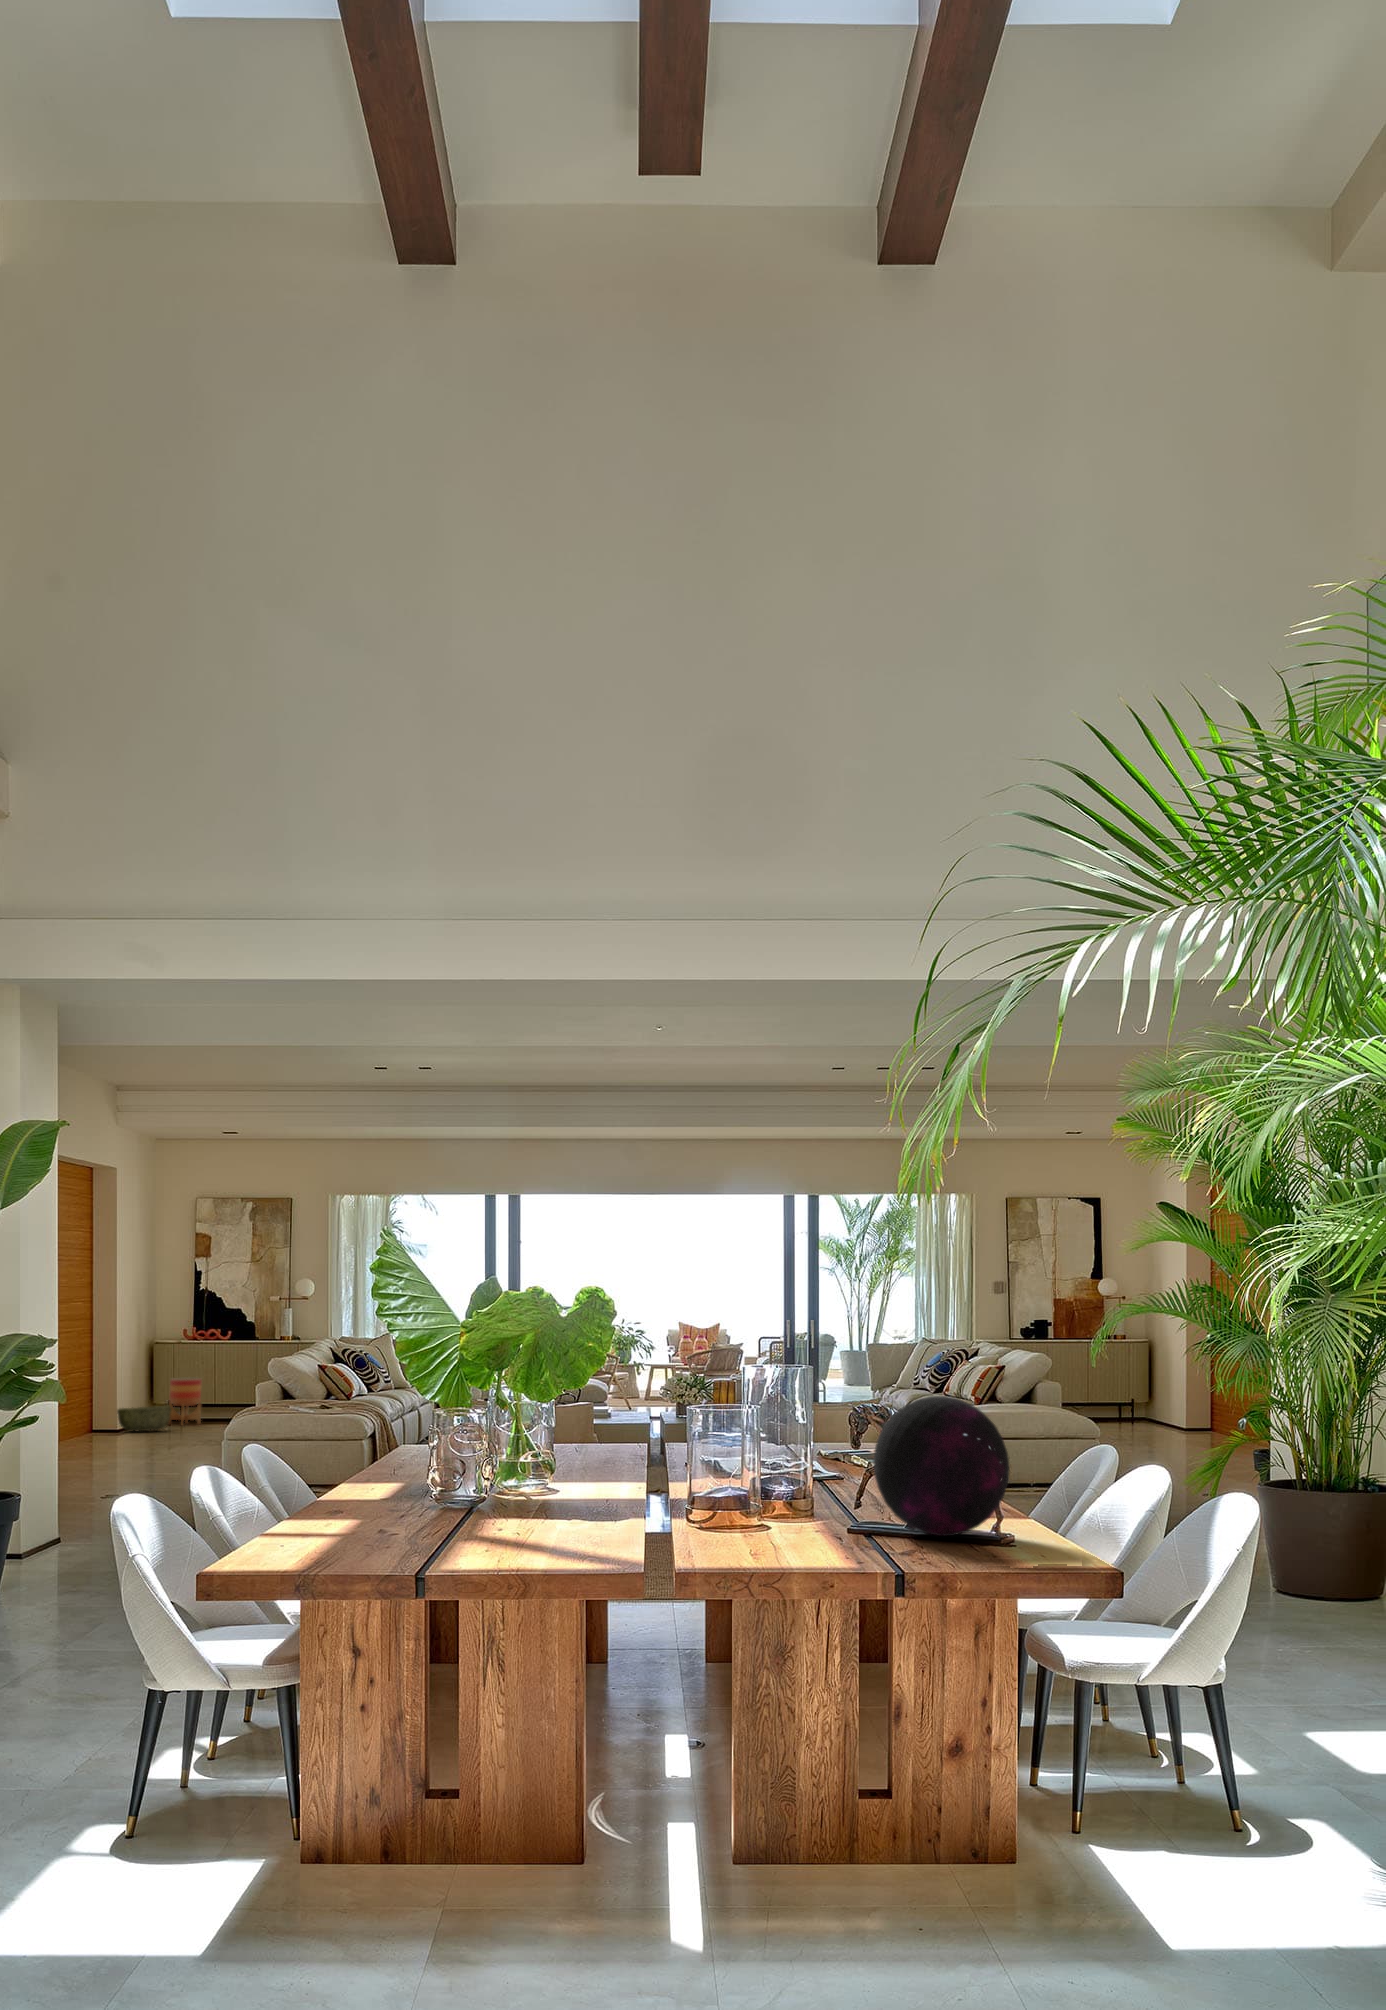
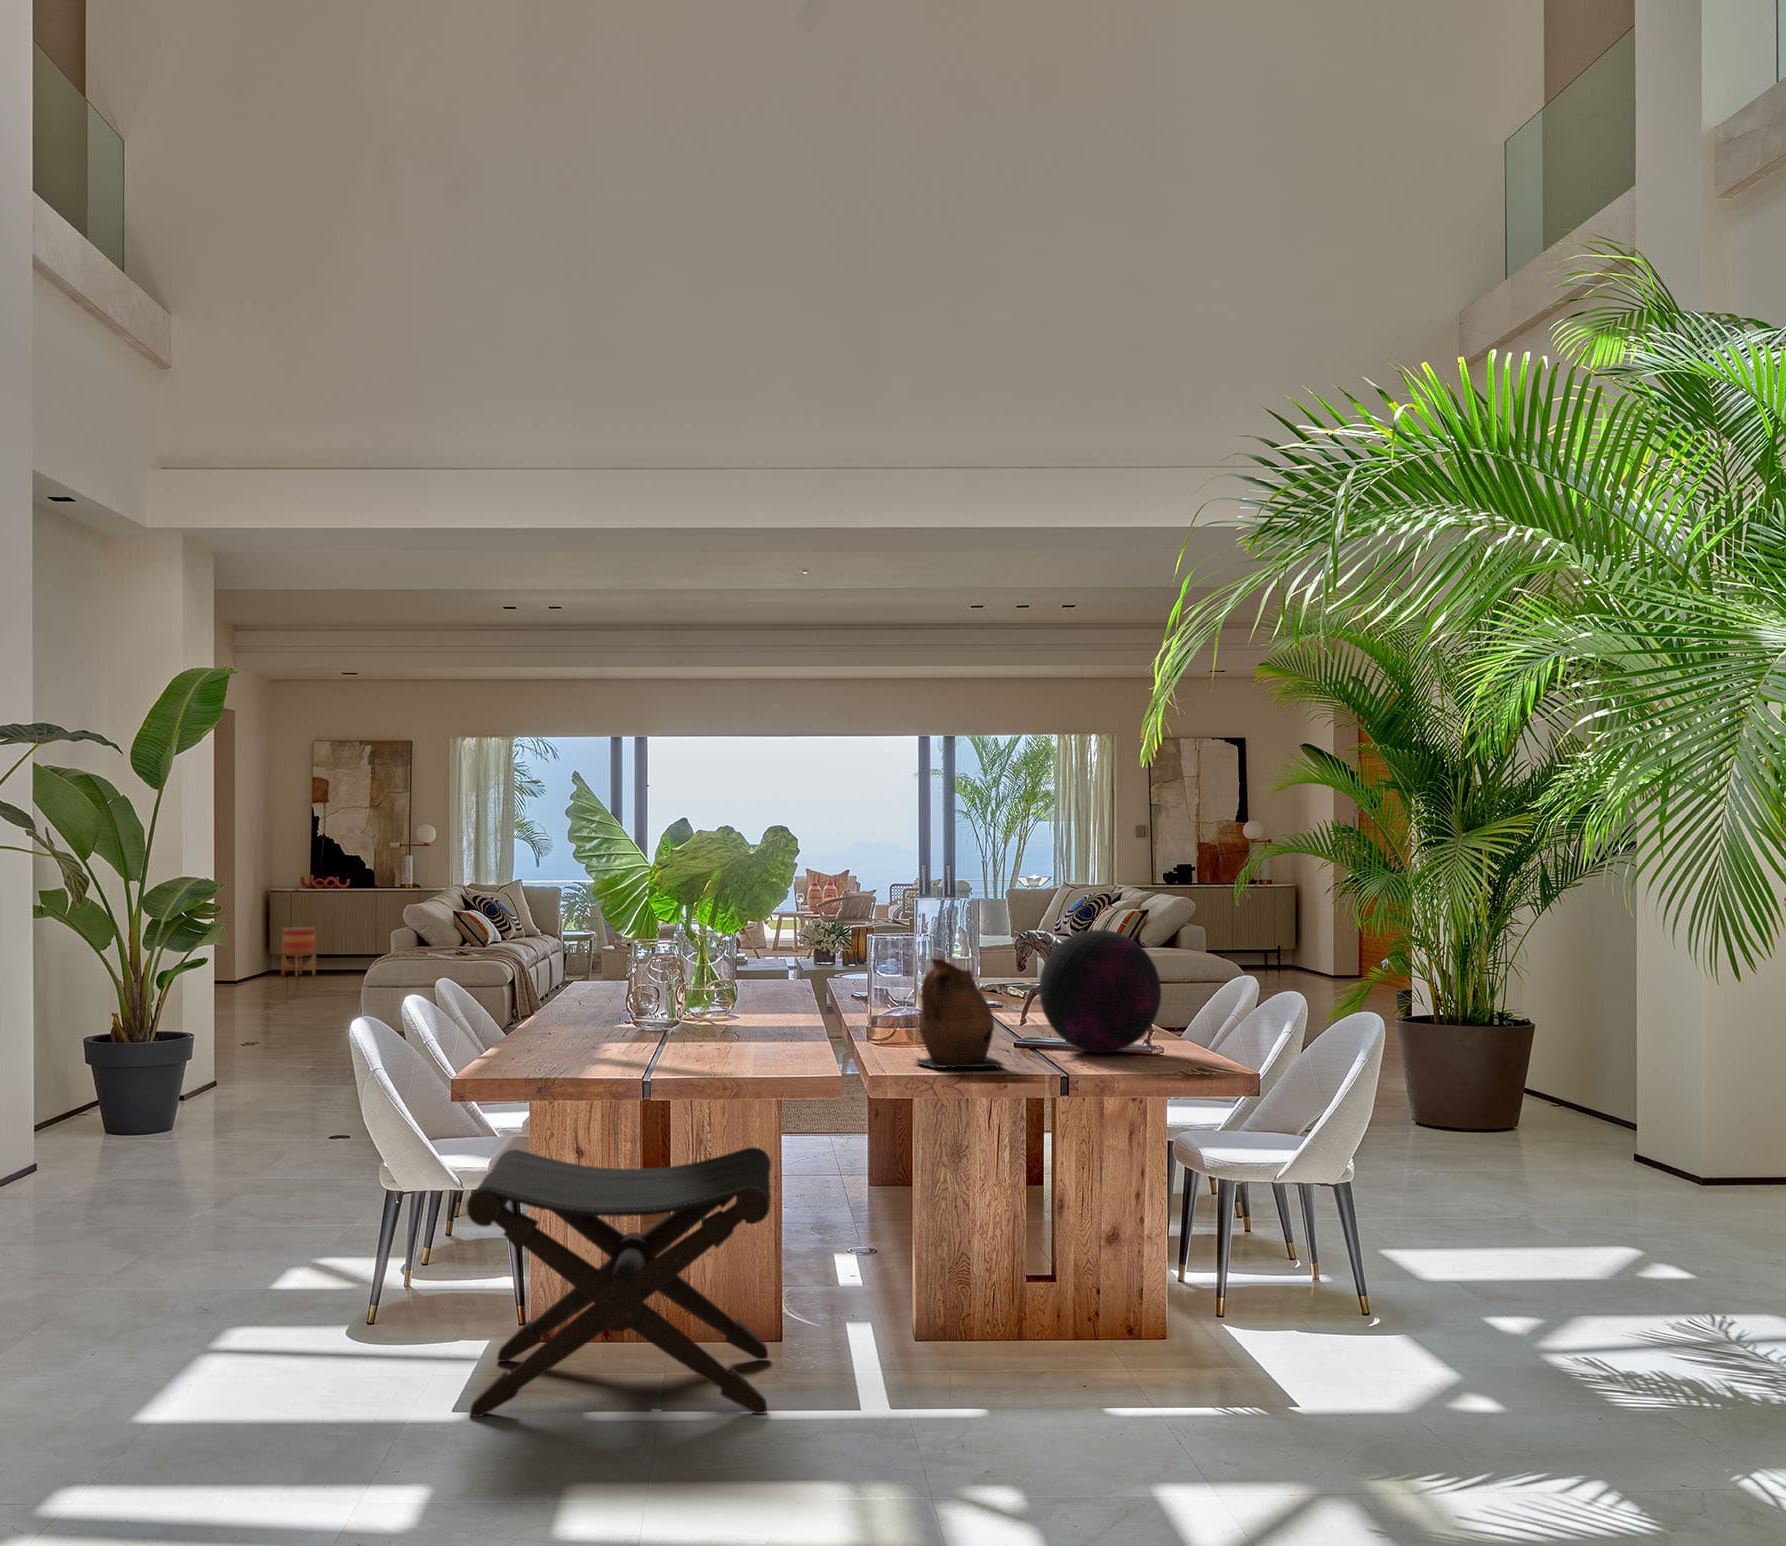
woven basket: present [117,1405,171,1431] -> none [230,955,287,982]
ceramic pitcher: none [728,1429,833,1557] -> present [917,958,1004,1068]
footstool: none [205,1644,570,1975] -> present [467,1147,771,1417]

